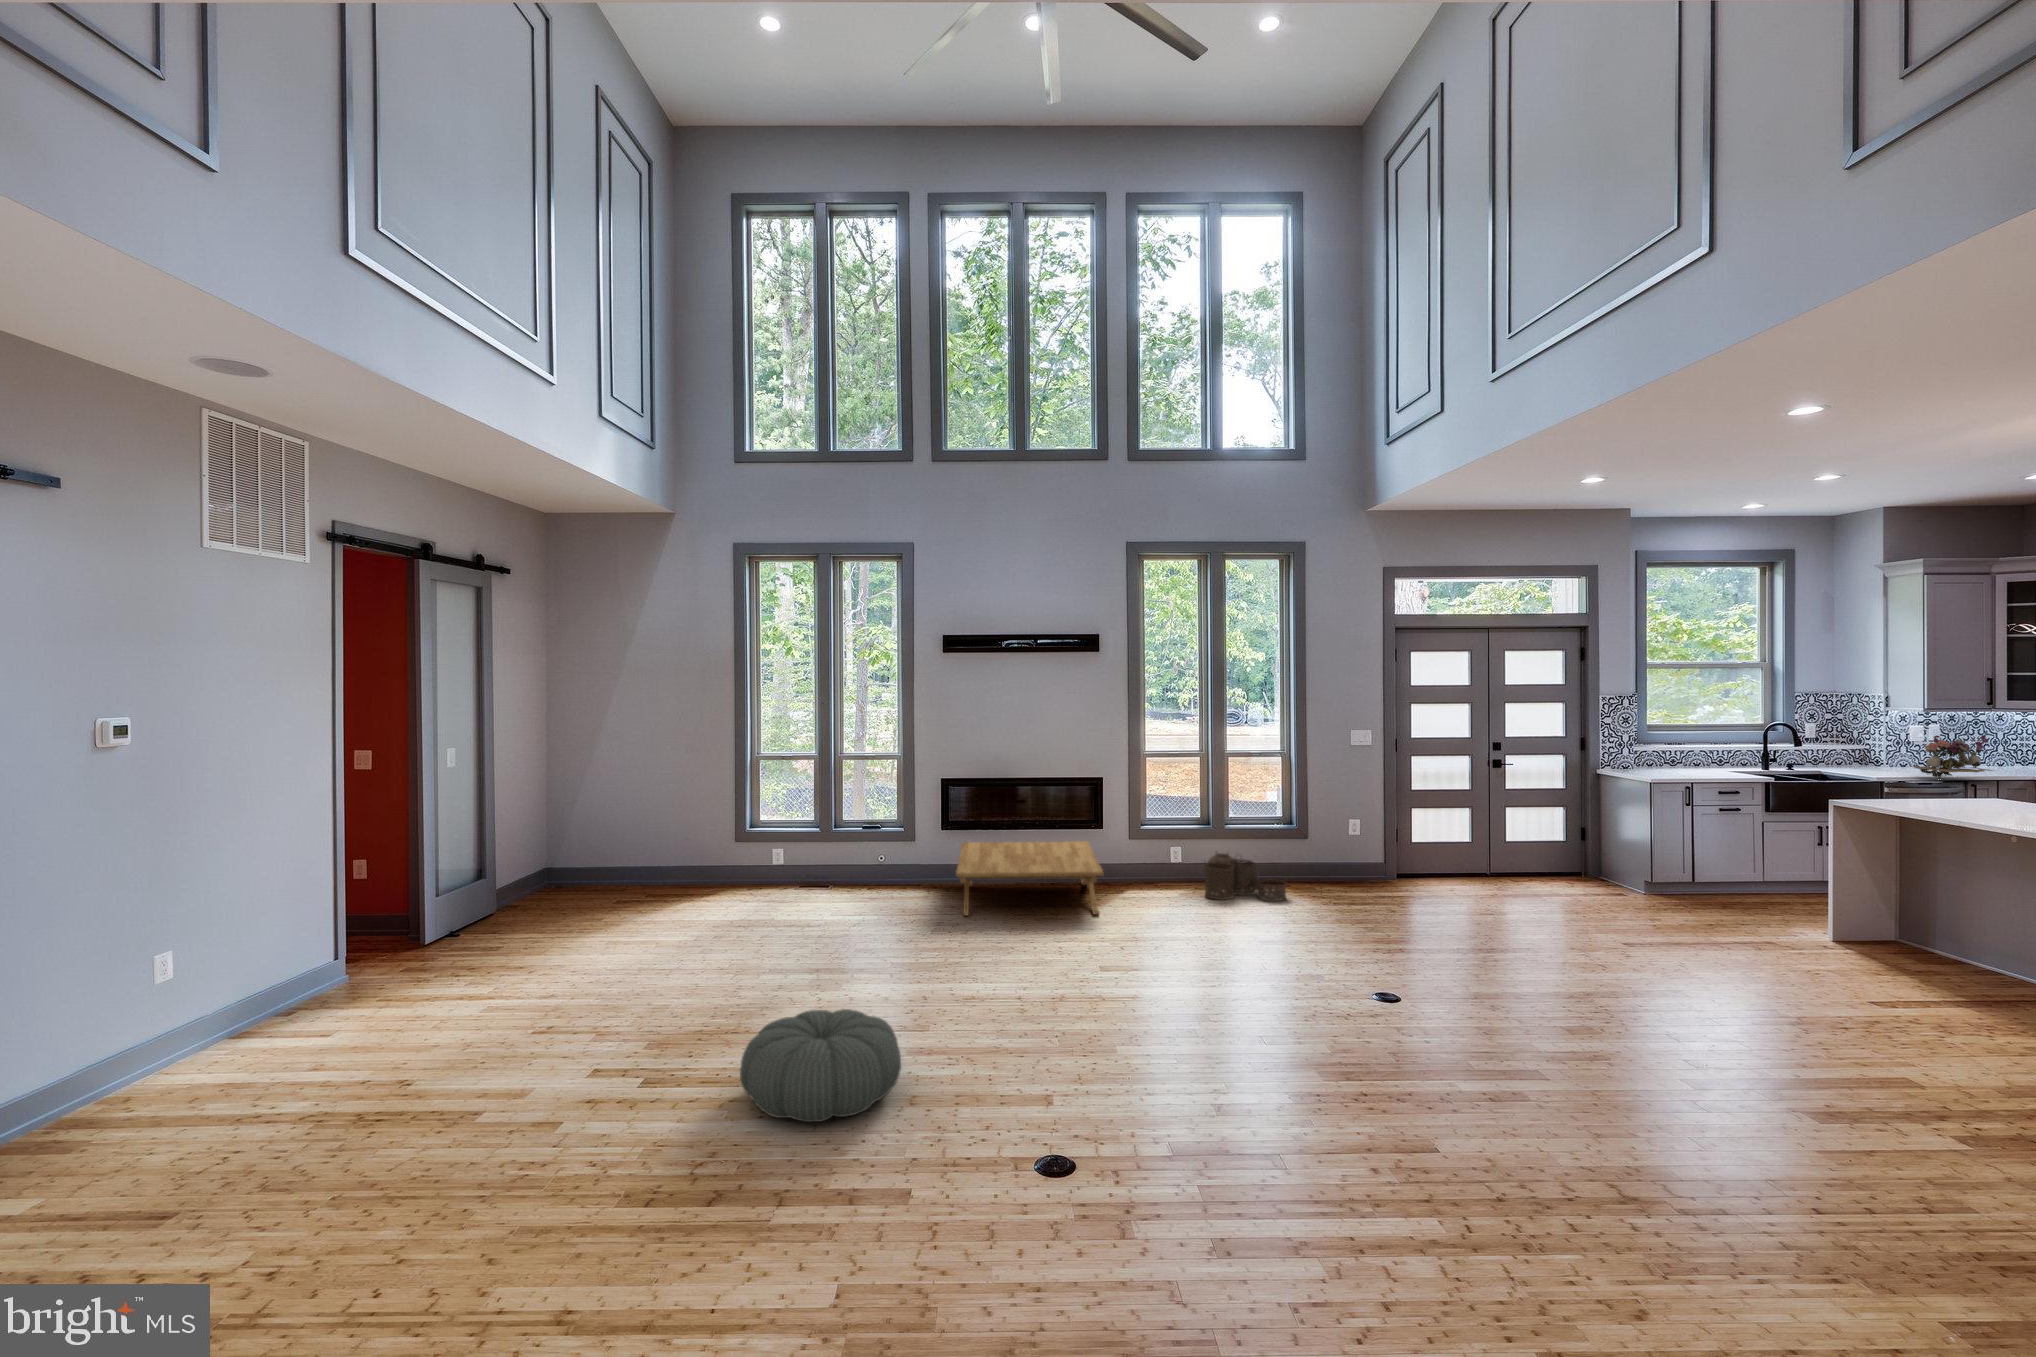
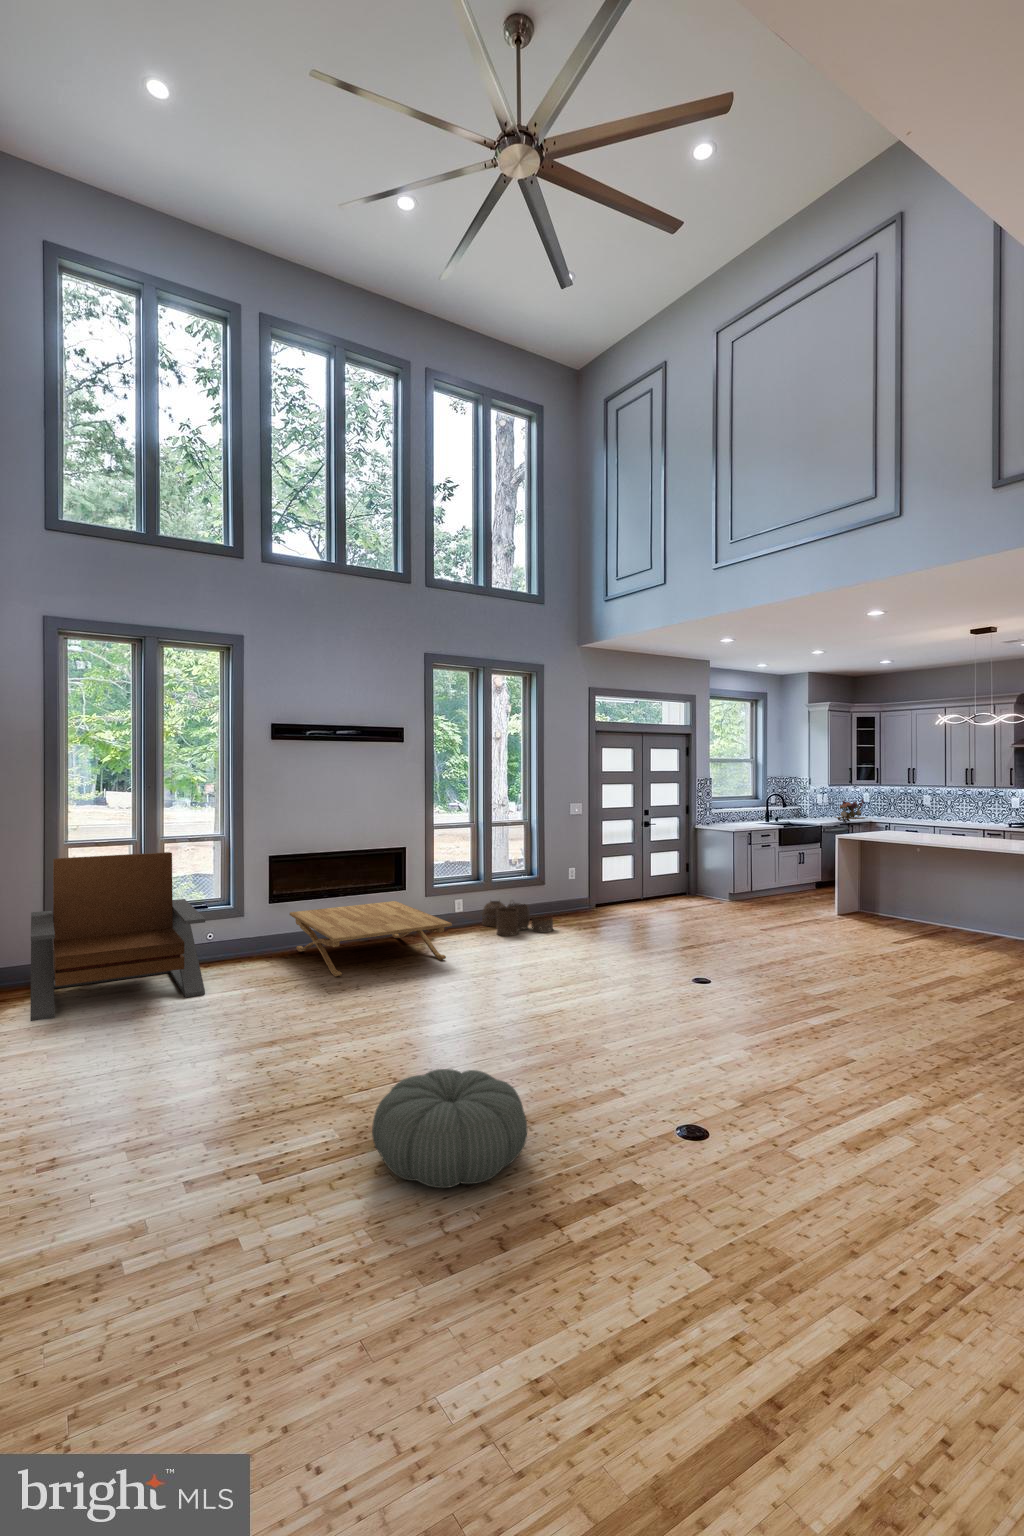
lounge chair: none [685,770,852,915] -> present [30,852,205,1021]

